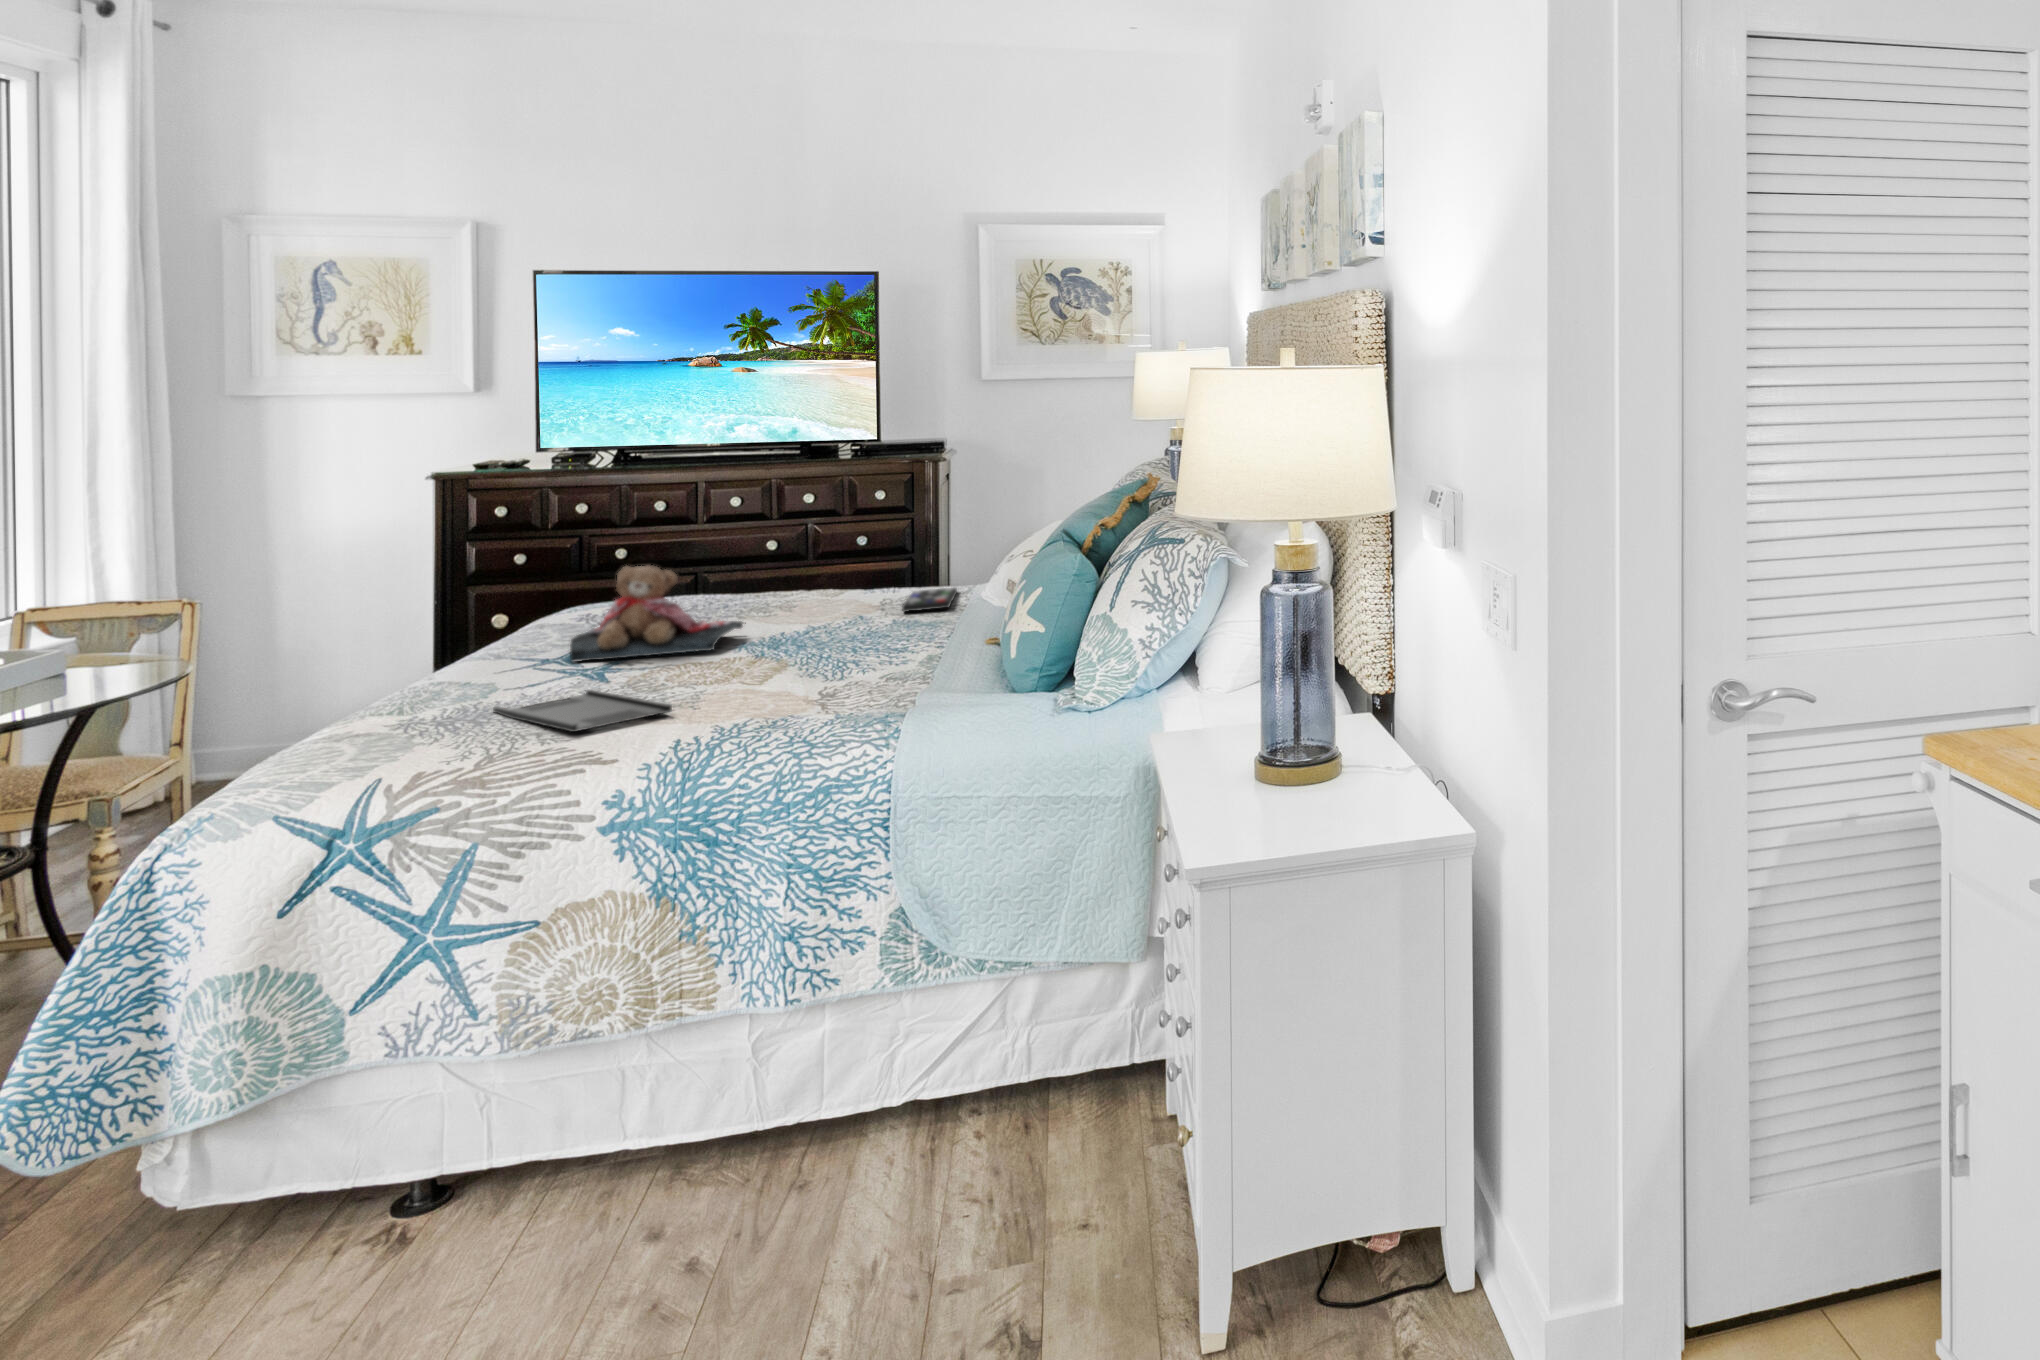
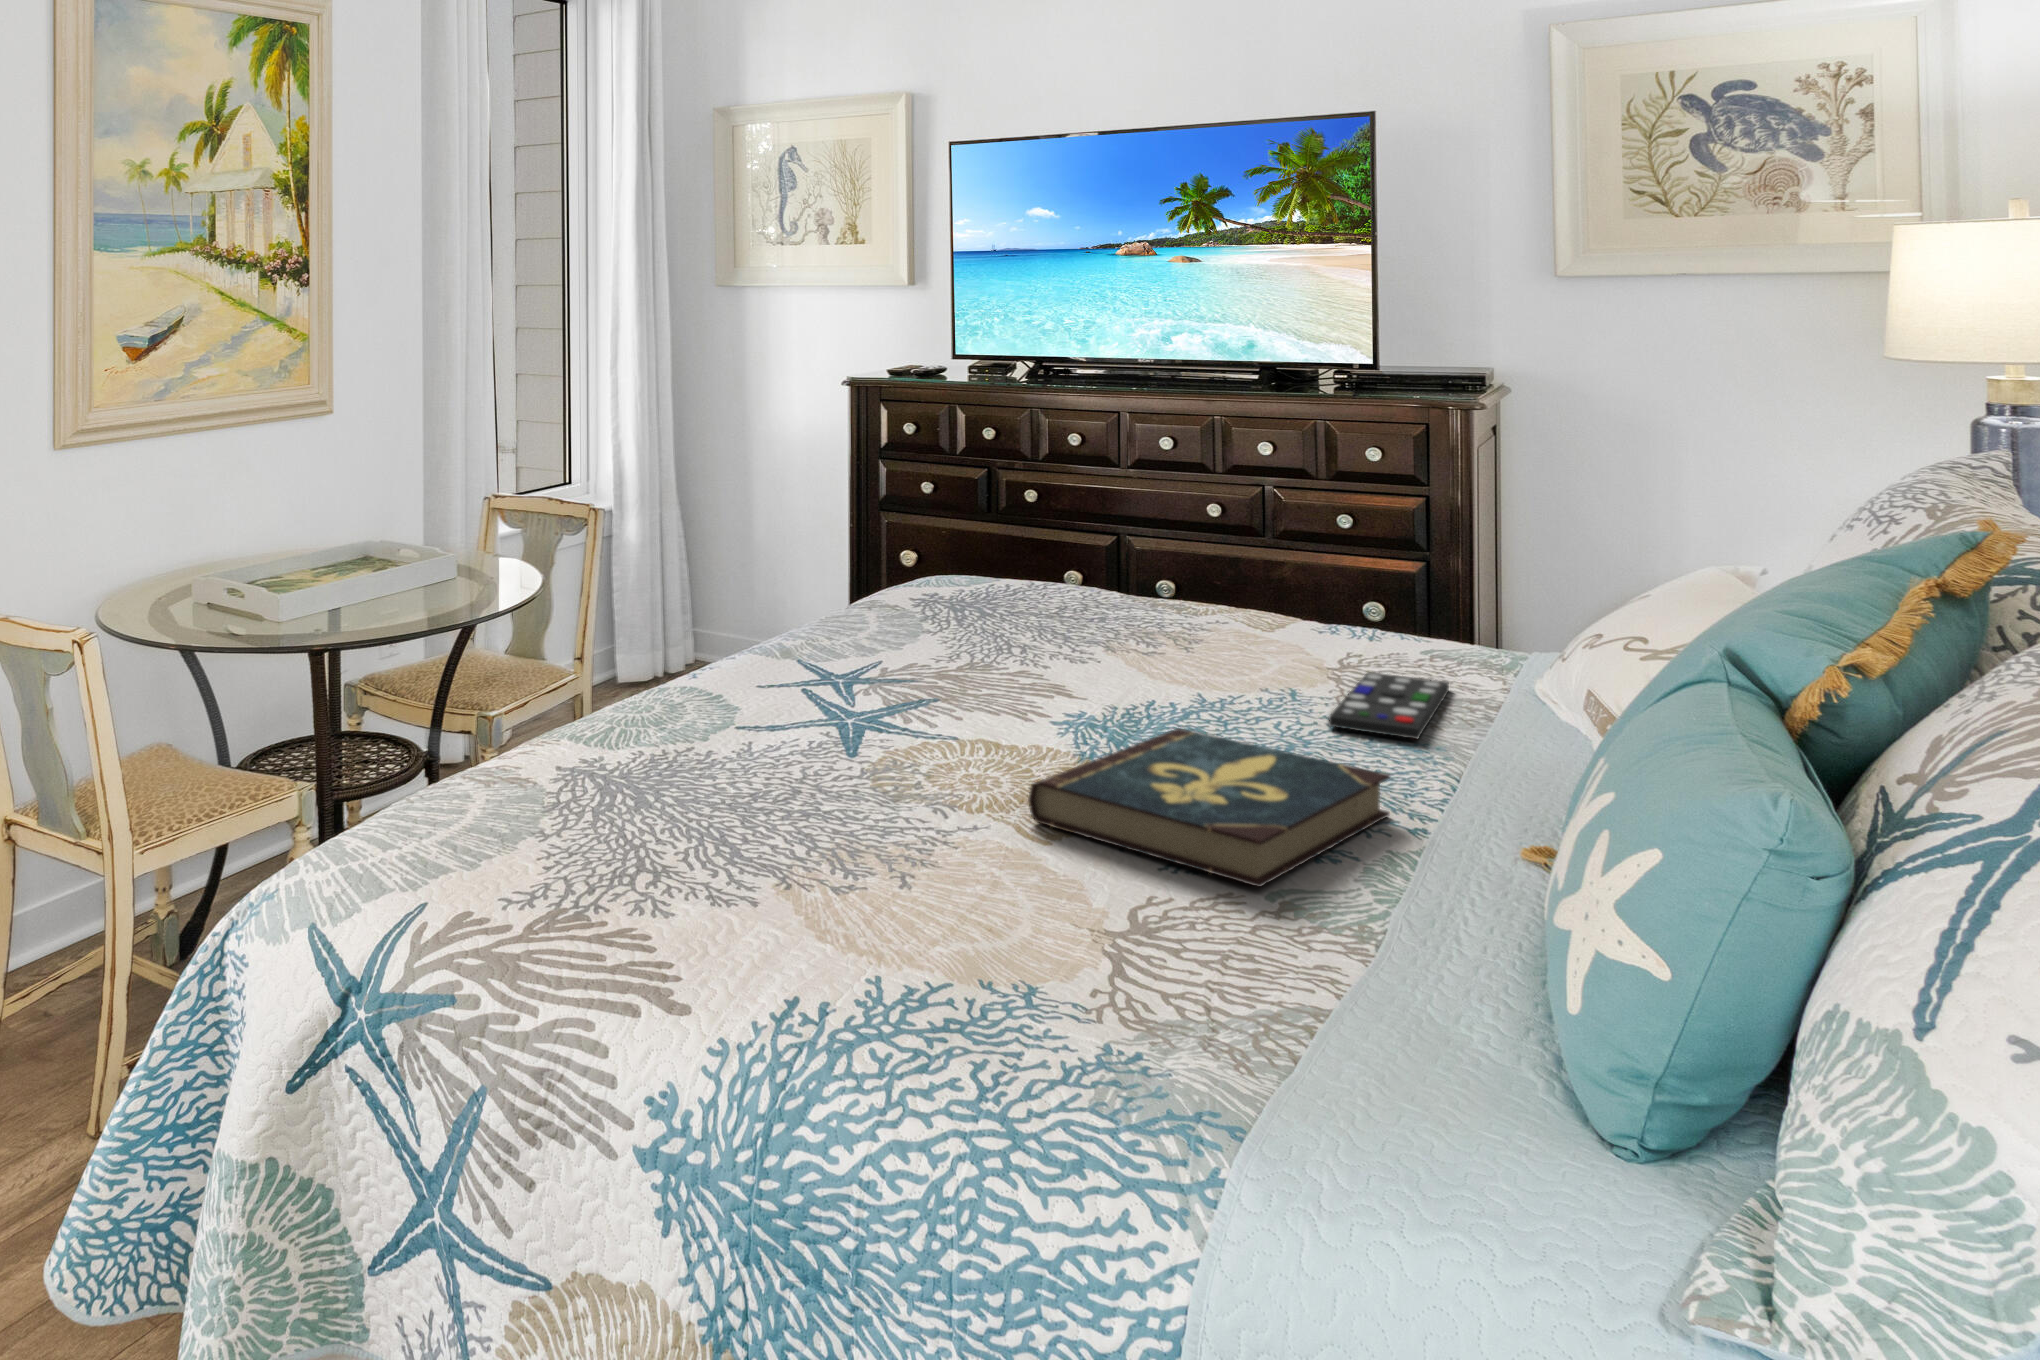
teddy bear: present [570,566,746,662] -> none [815,578,1062,749]
book: none [757,611,946,667] -> present [1028,728,1390,887]
tray: present [493,690,672,732] -> none [653,798,832,917]

